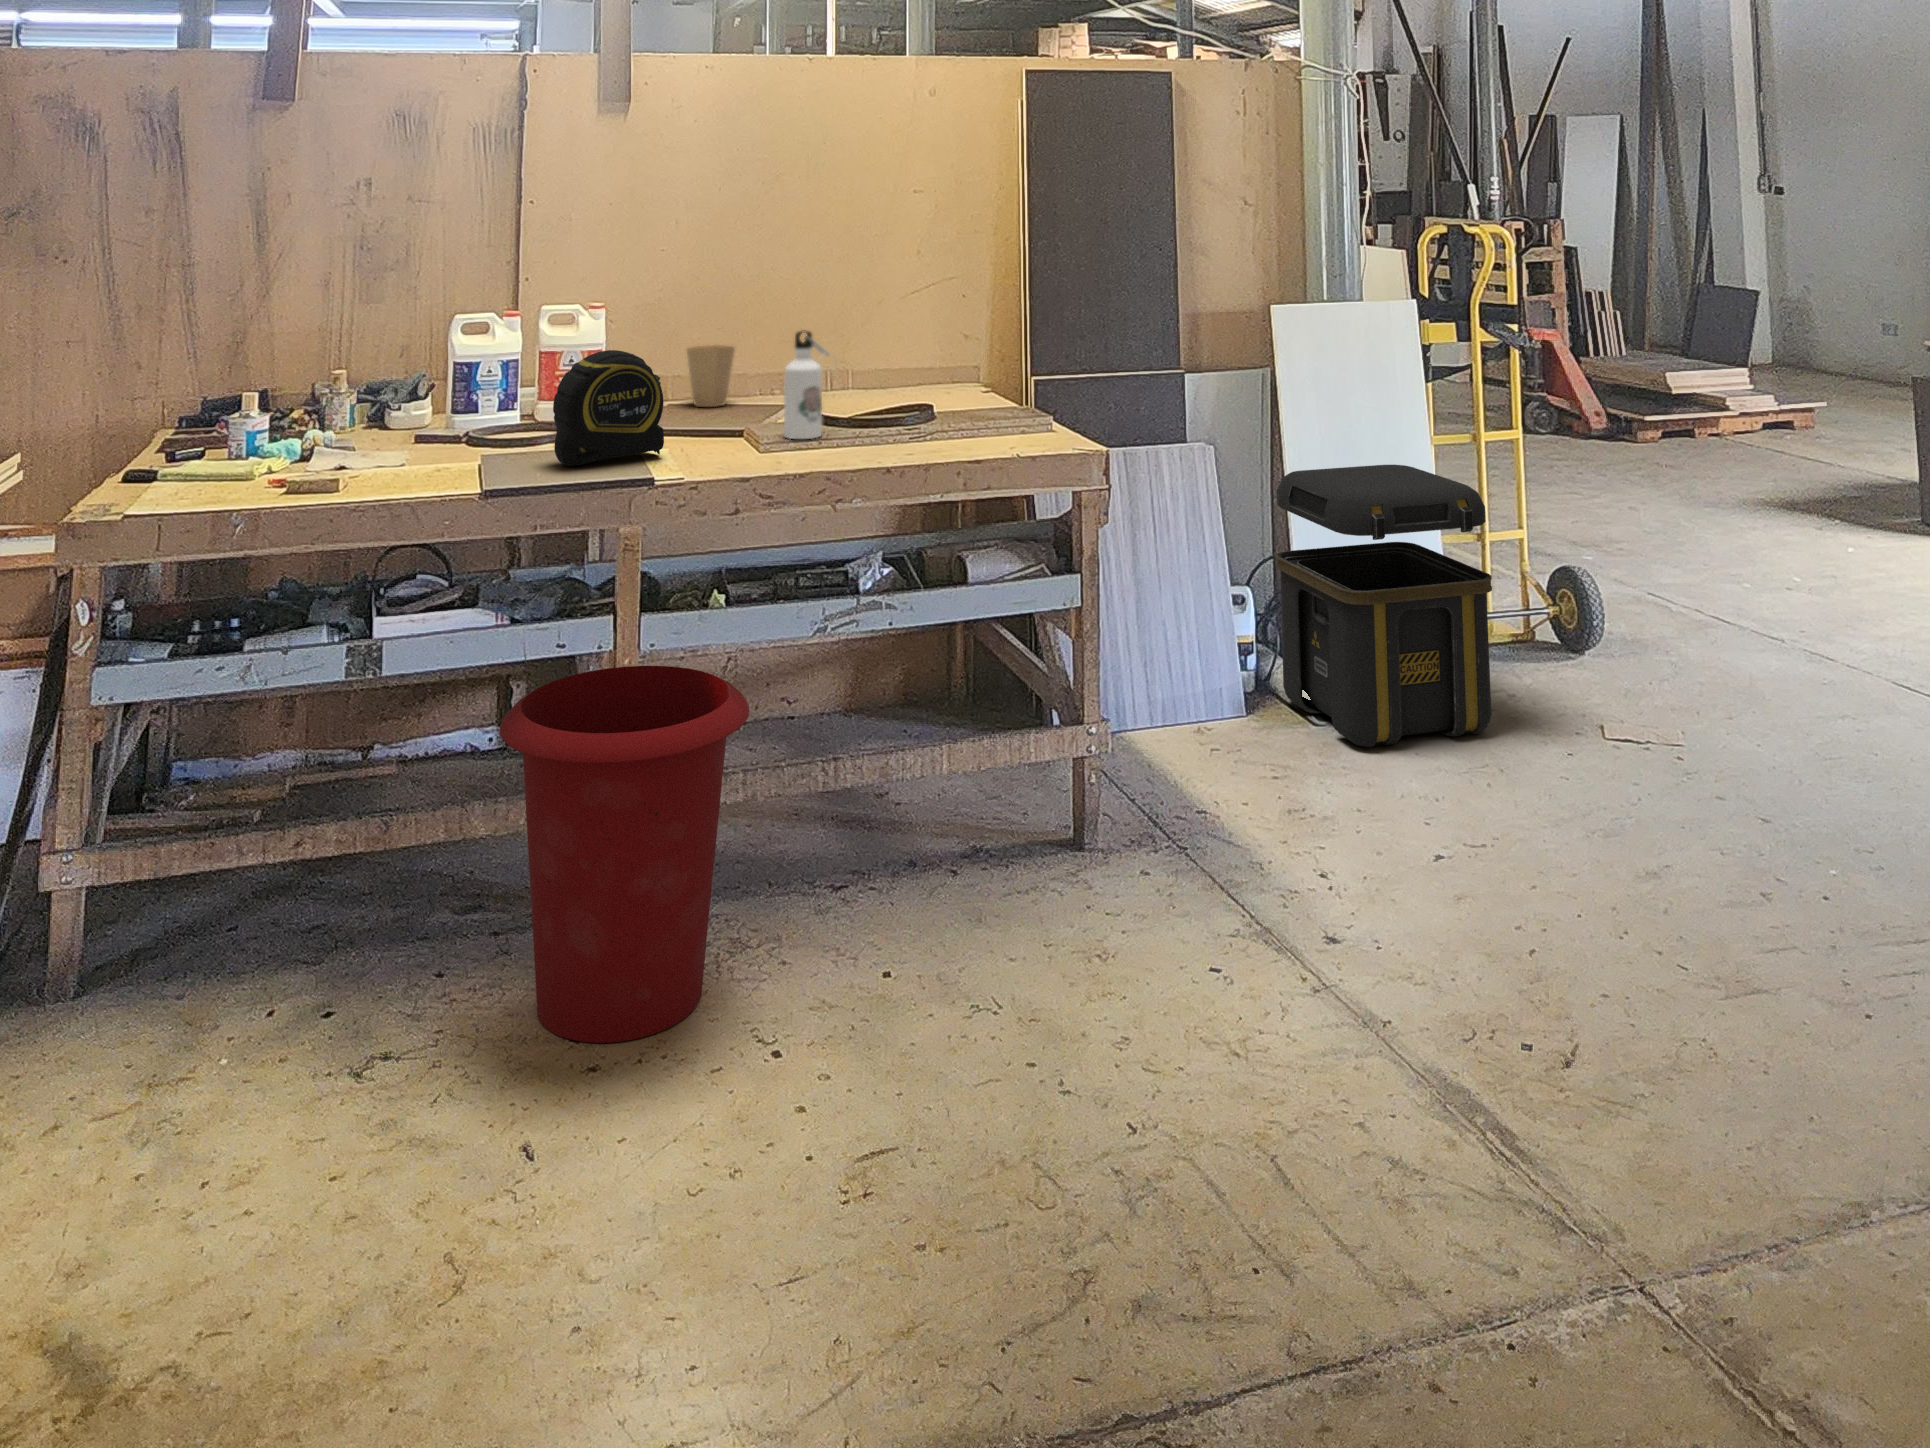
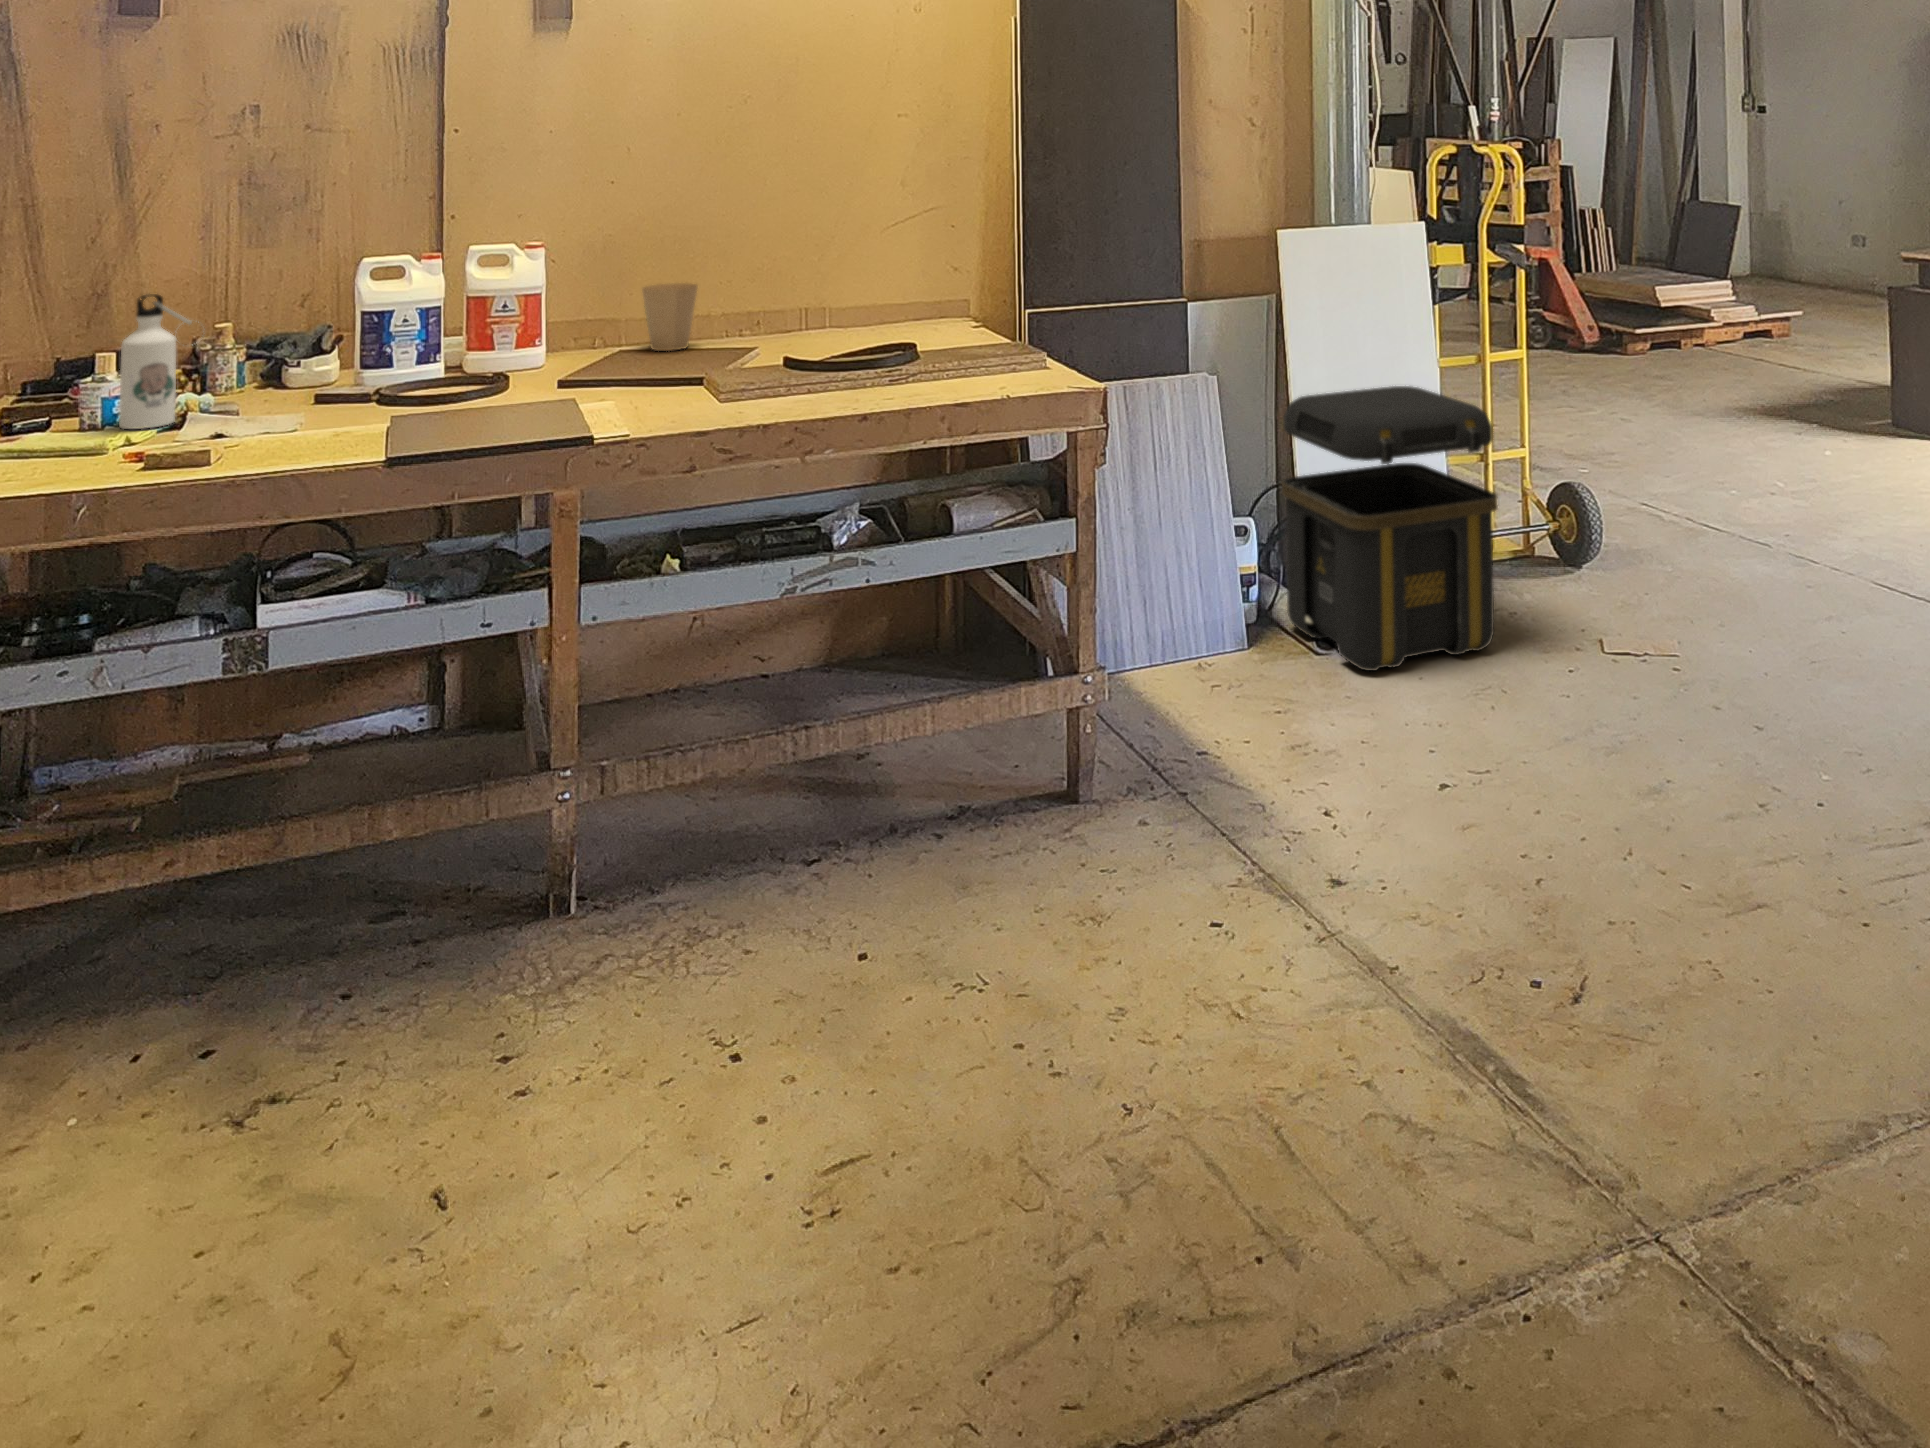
water bottle: present [784,330,829,439] -> present [119,294,202,429]
tape measure: present [553,350,664,466] -> none [475,294,609,425]
waste bin: present [500,666,749,1043] -> none [409,641,706,1062]

